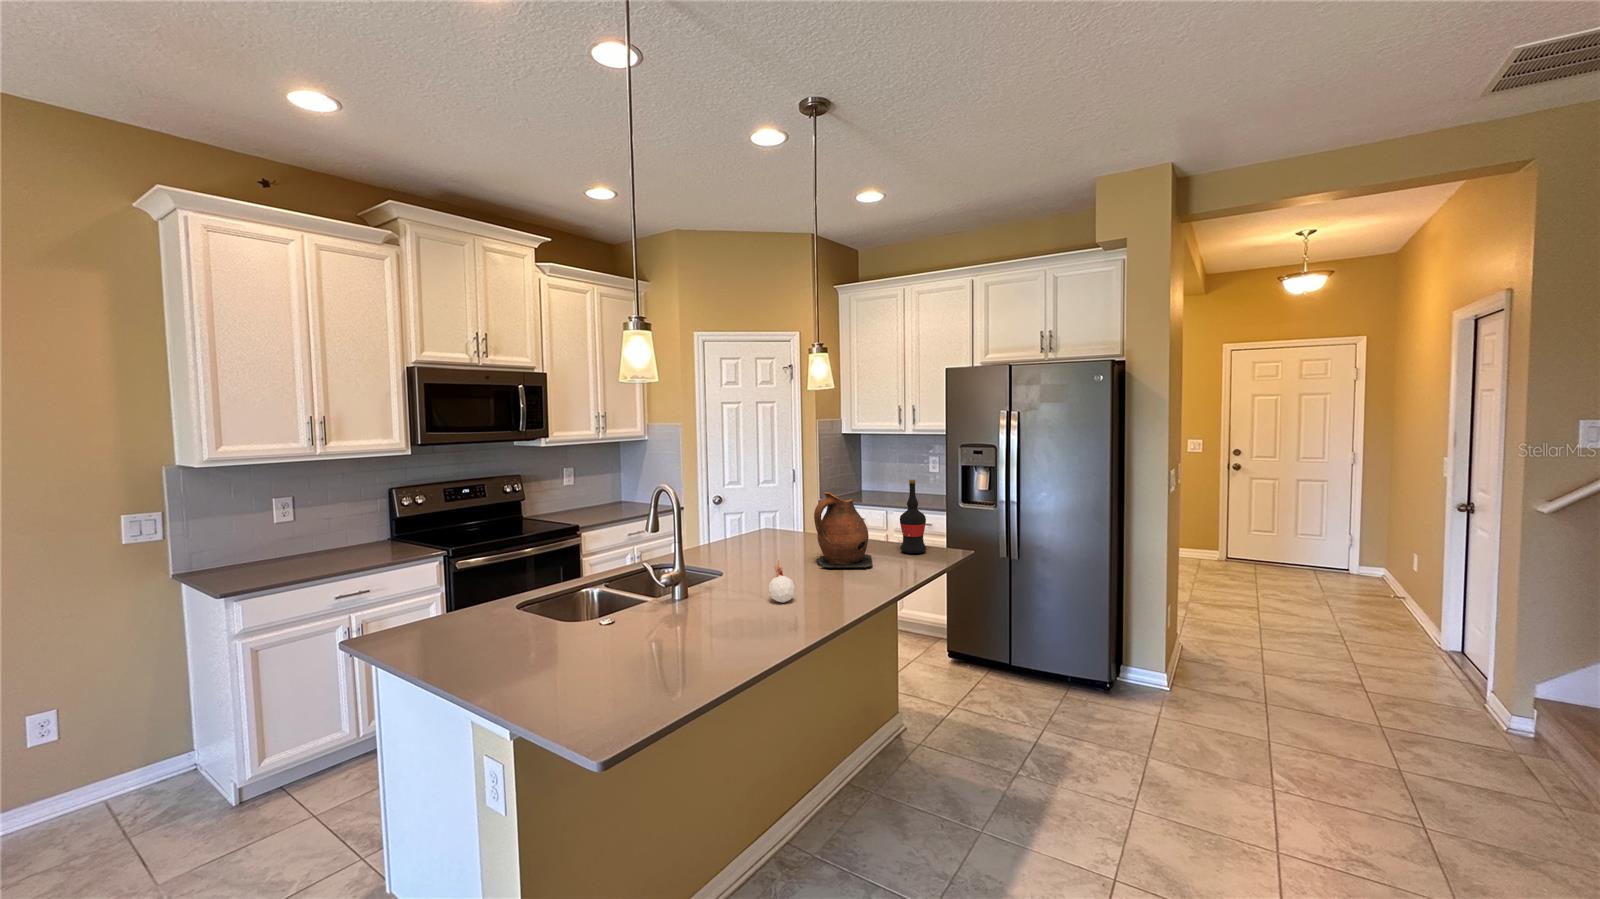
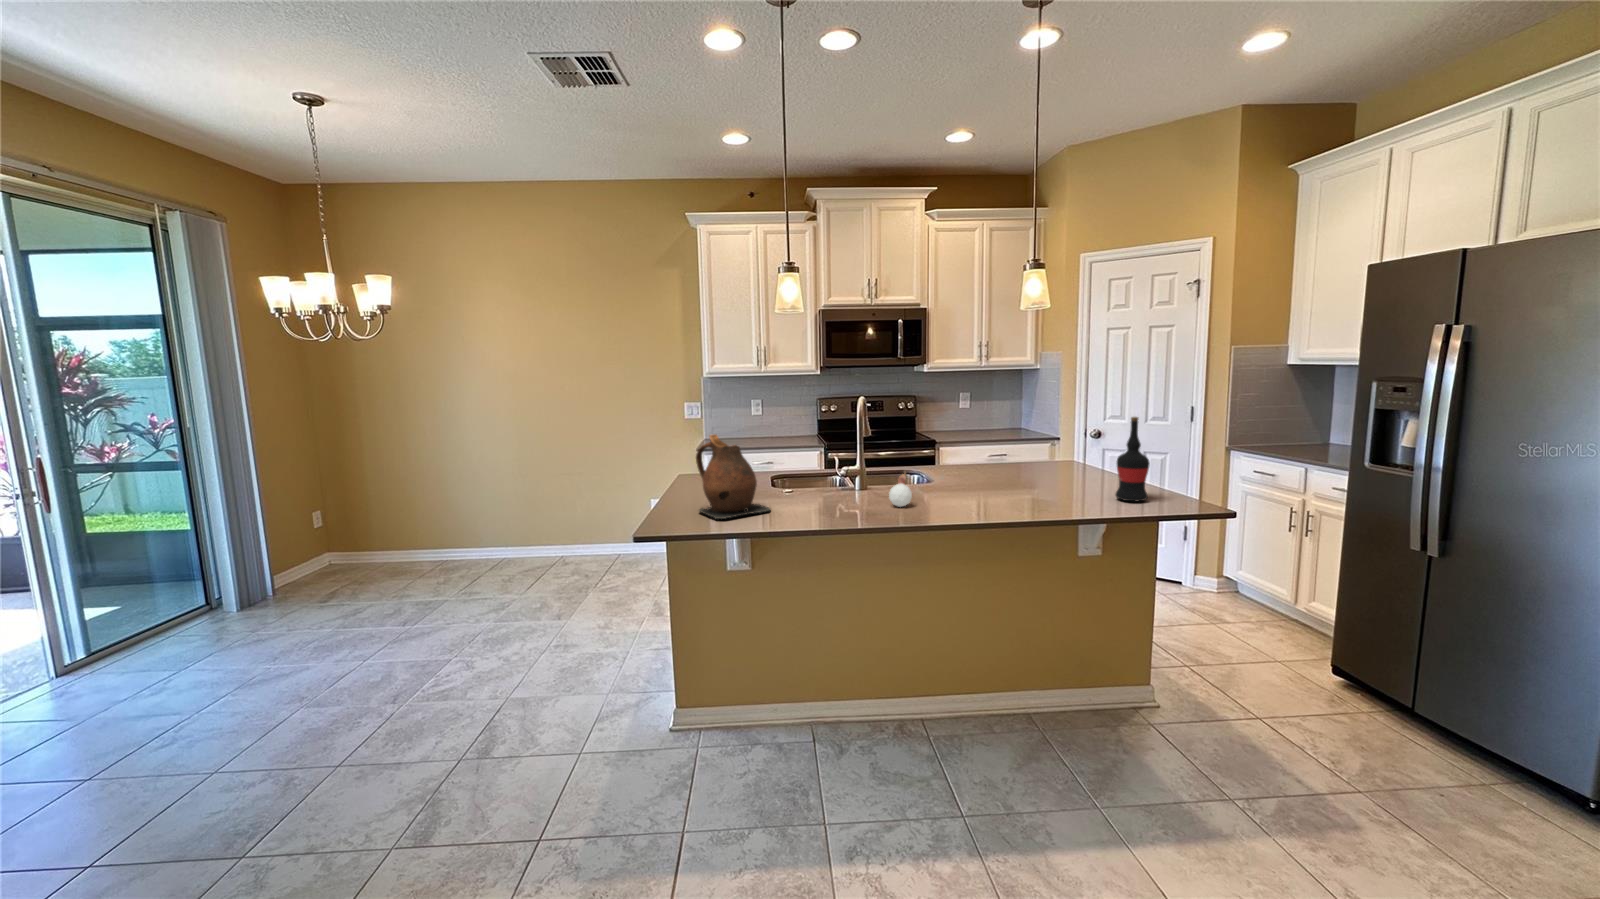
ceramic pitcher: present [814,492,873,568] -> present [696,434,770,519]

